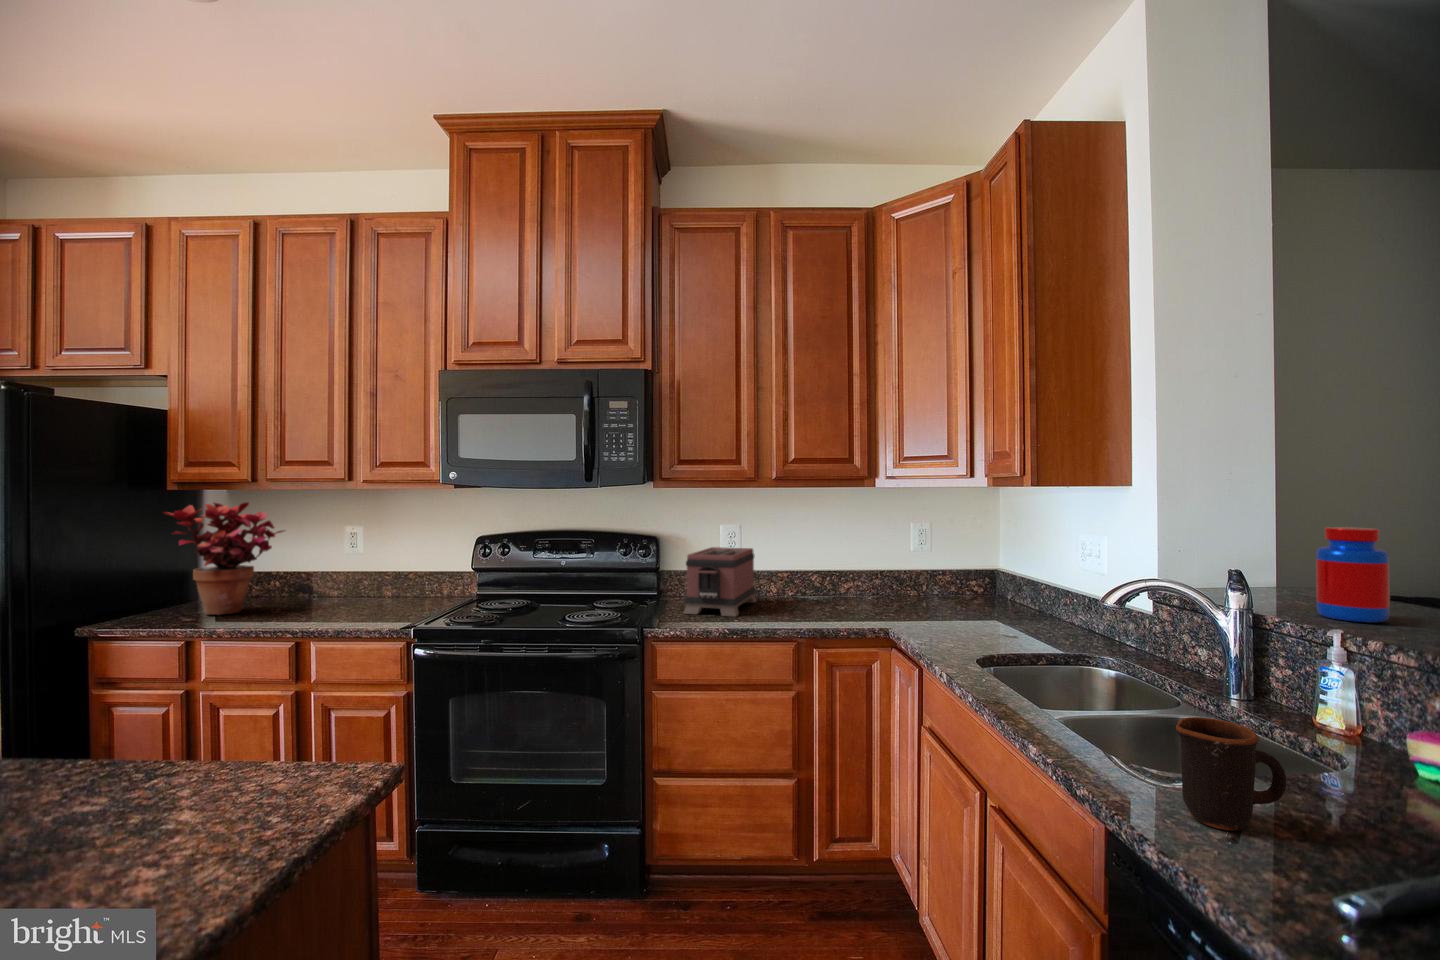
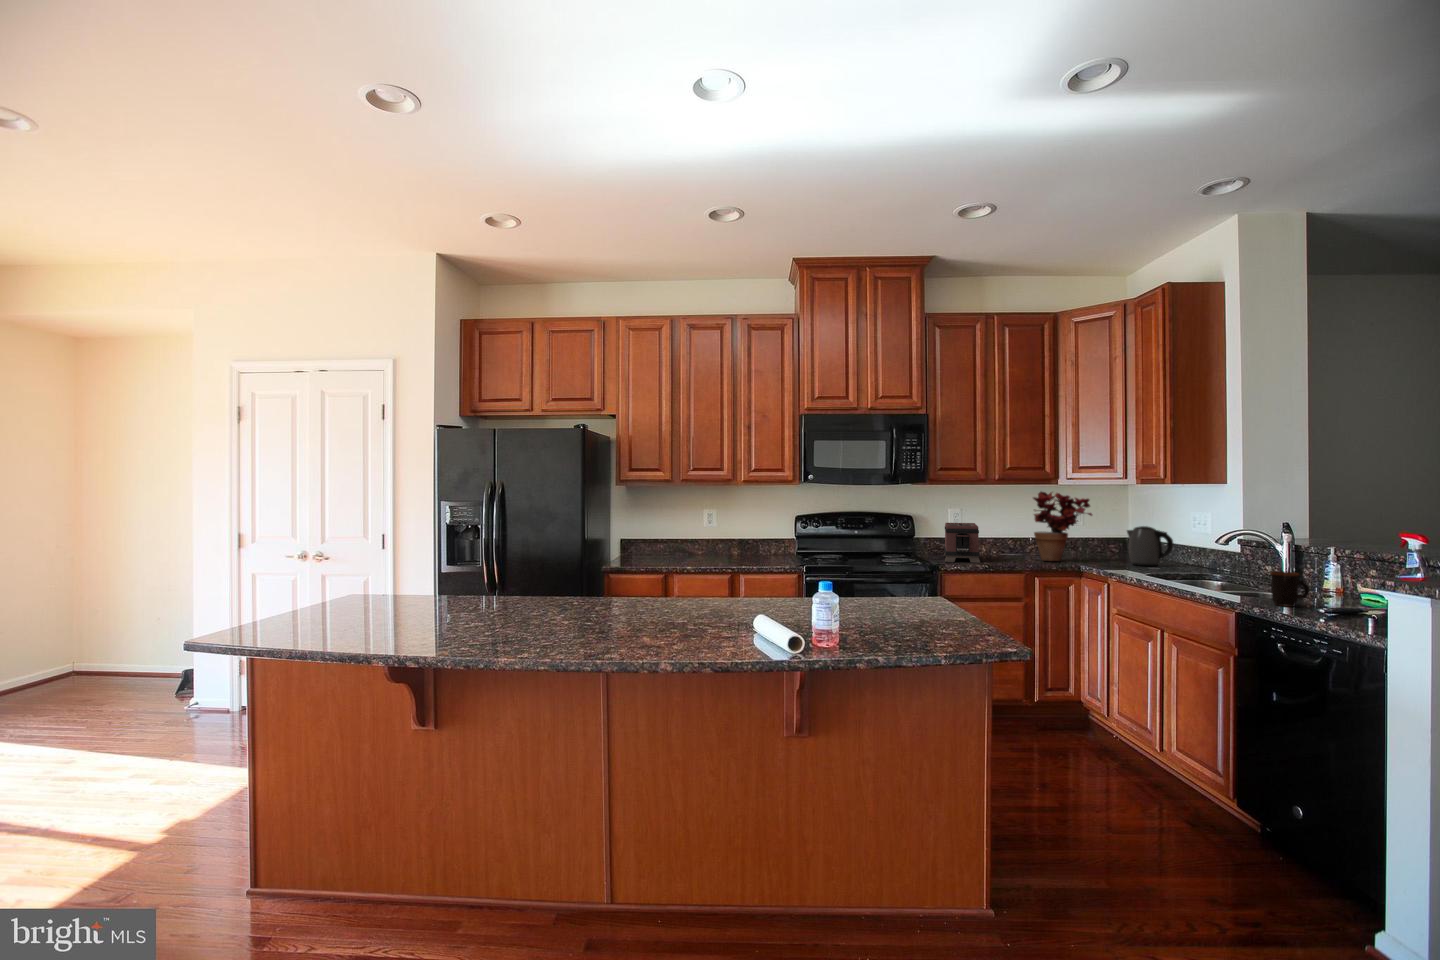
potted plant: present [164,502,284,615] -> present [1033,492,1092,561]
jar: present [1316,527,1390,623] -> none [1324,504,1357,547]
kettle: none [971,559,1045,630] -> present [1127,526,1174,566]

